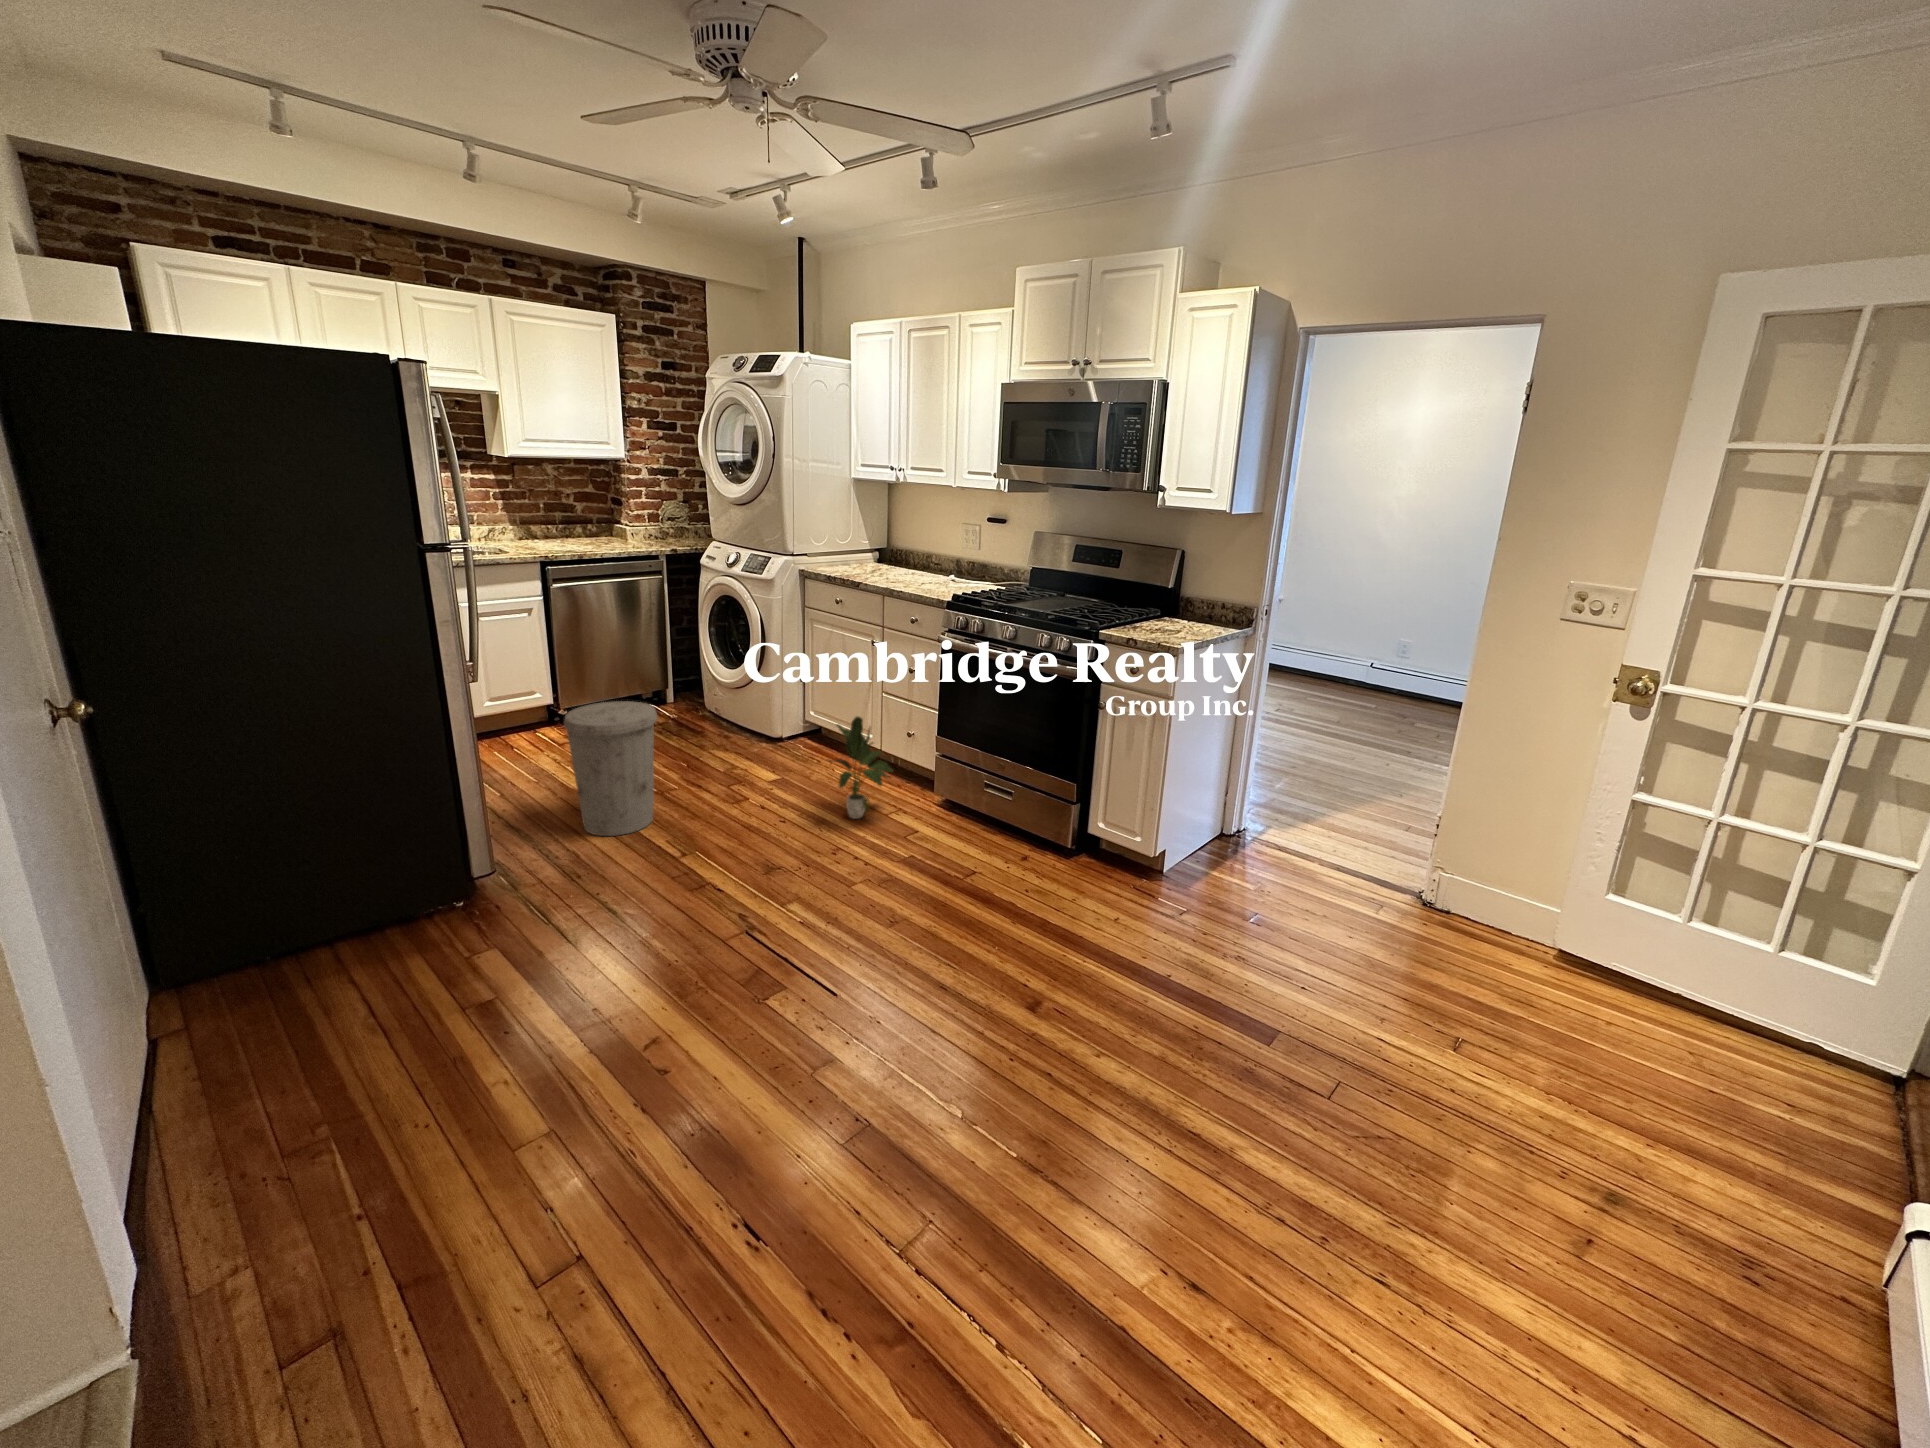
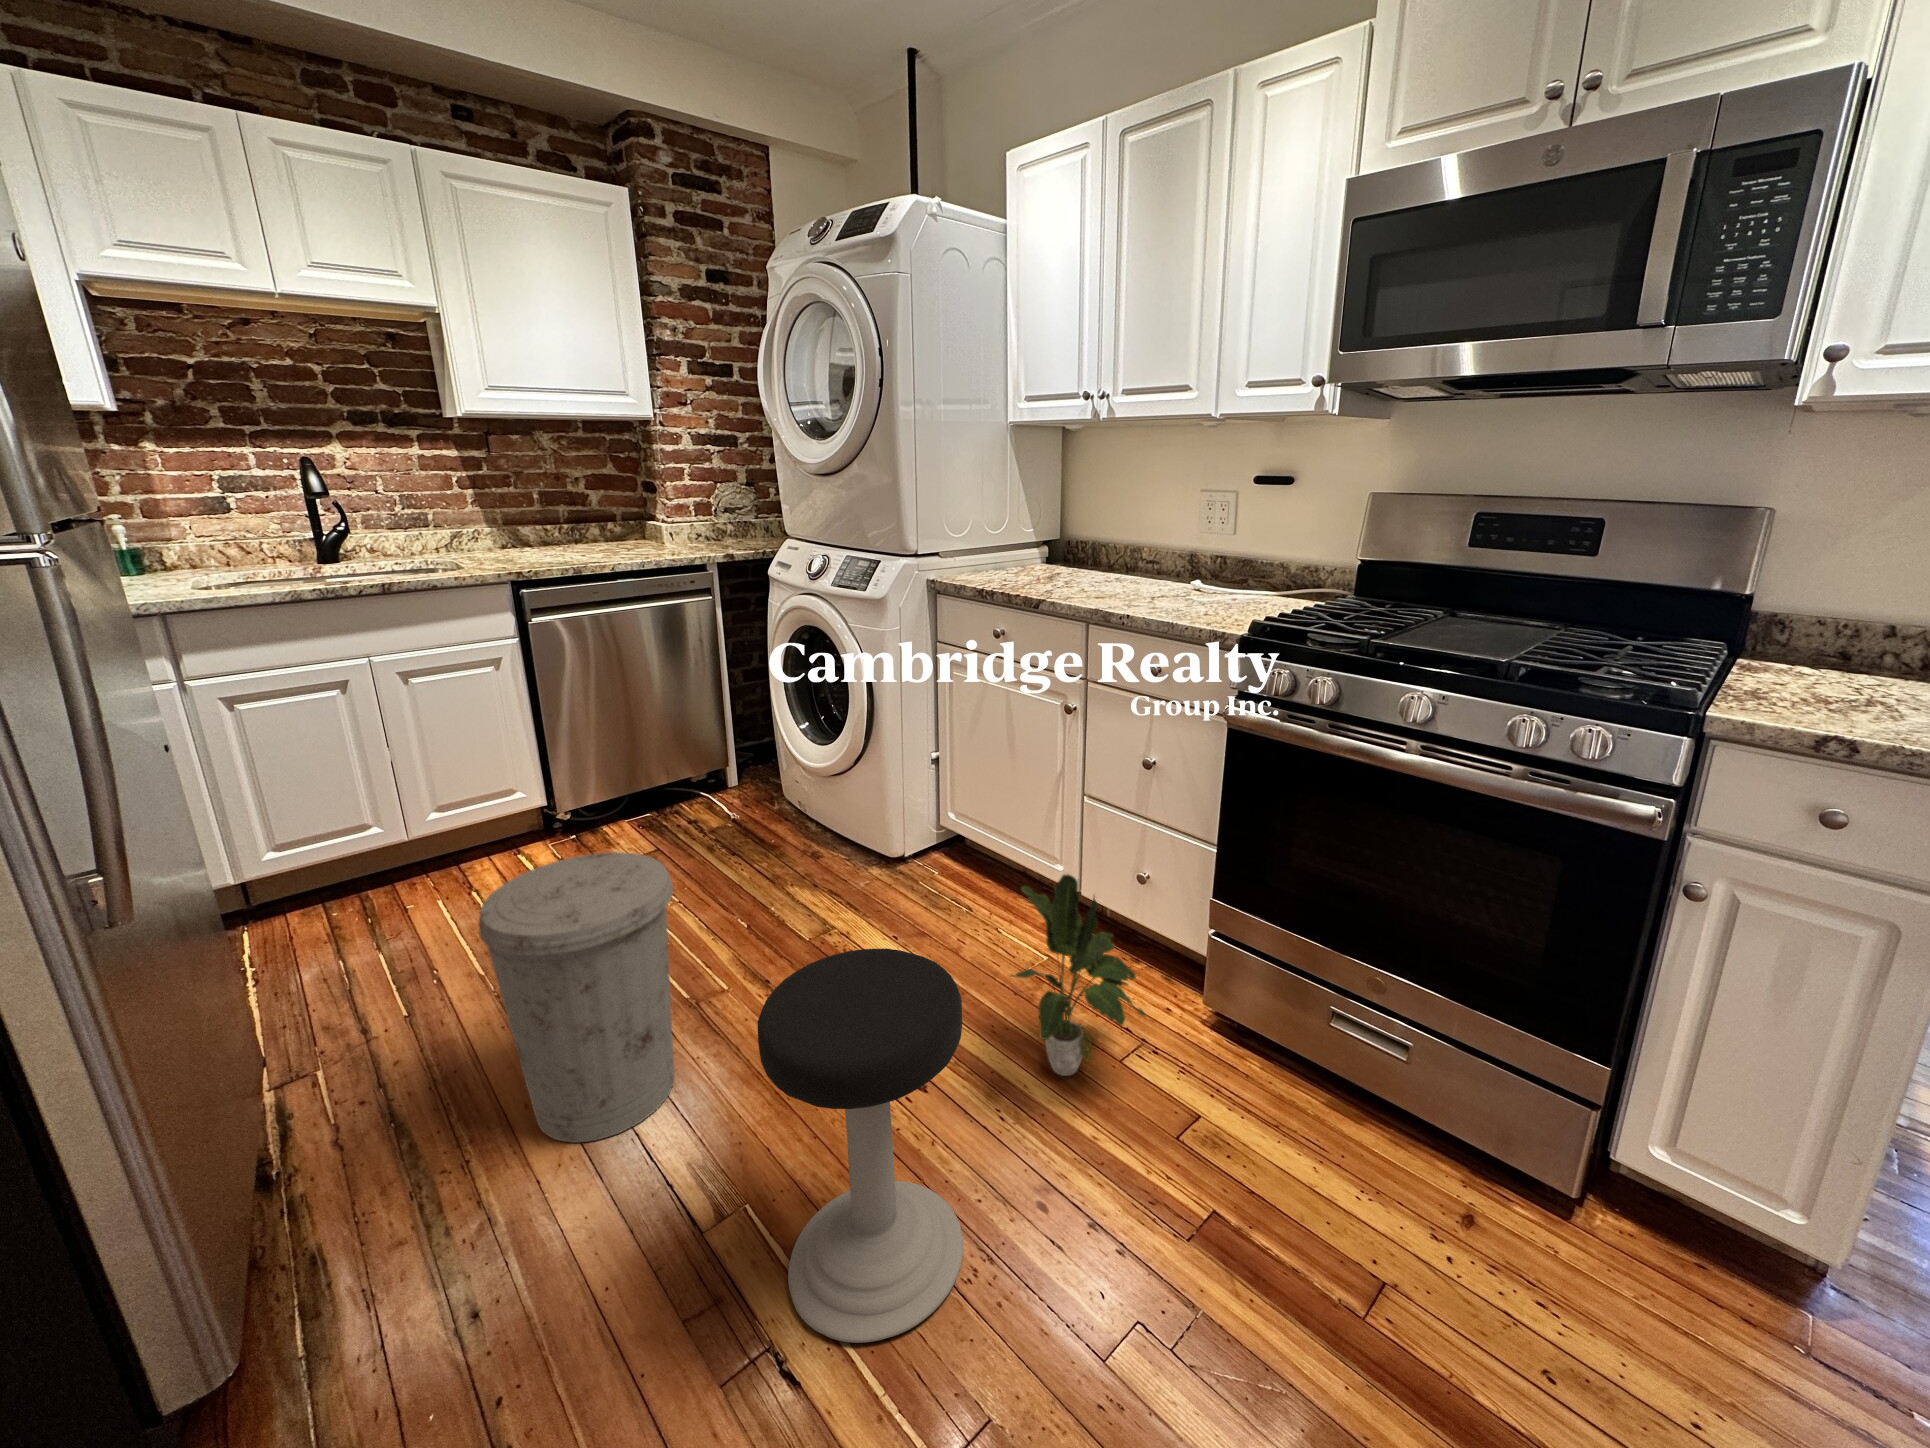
stool: none [707,731,796,886] -> present [758,949,963,1343]

